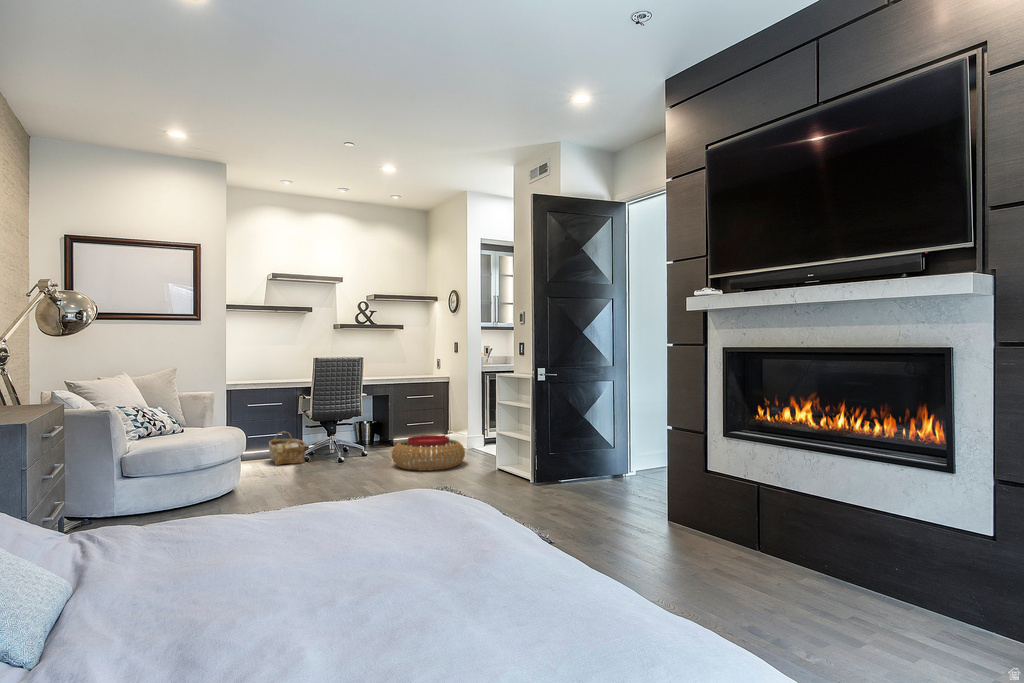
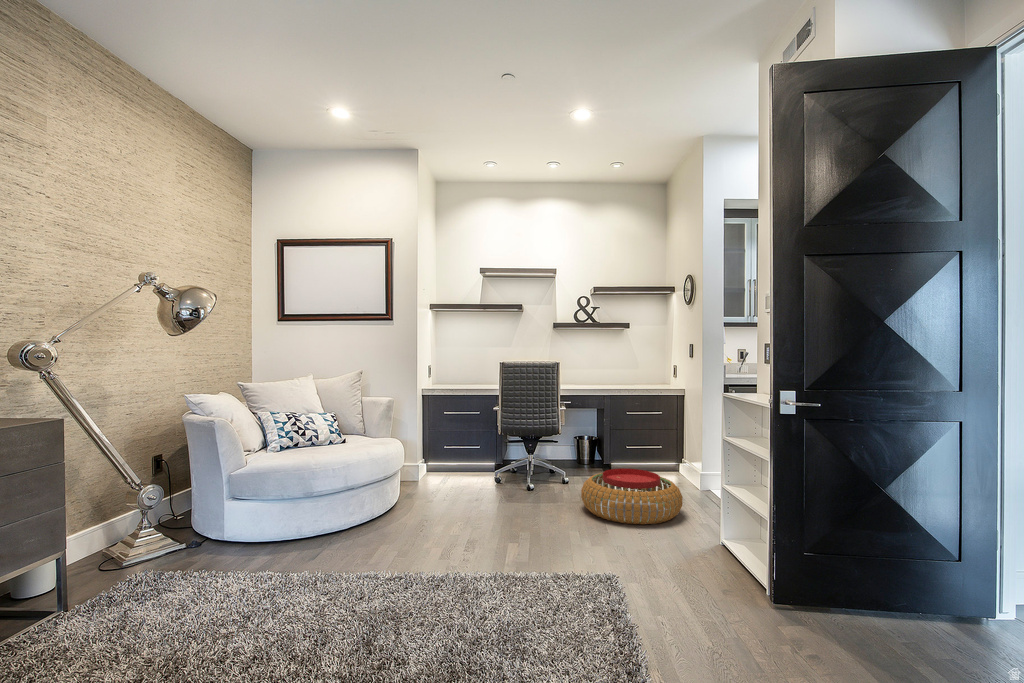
woven basket: present [269,432,306,465] -> none [461,443,499,483]

